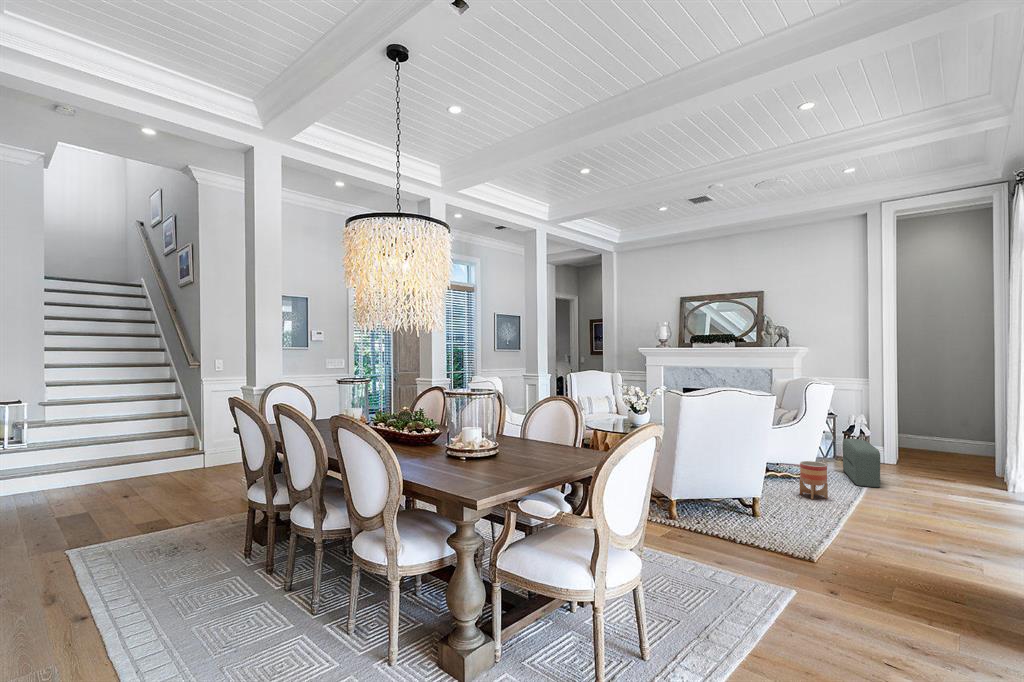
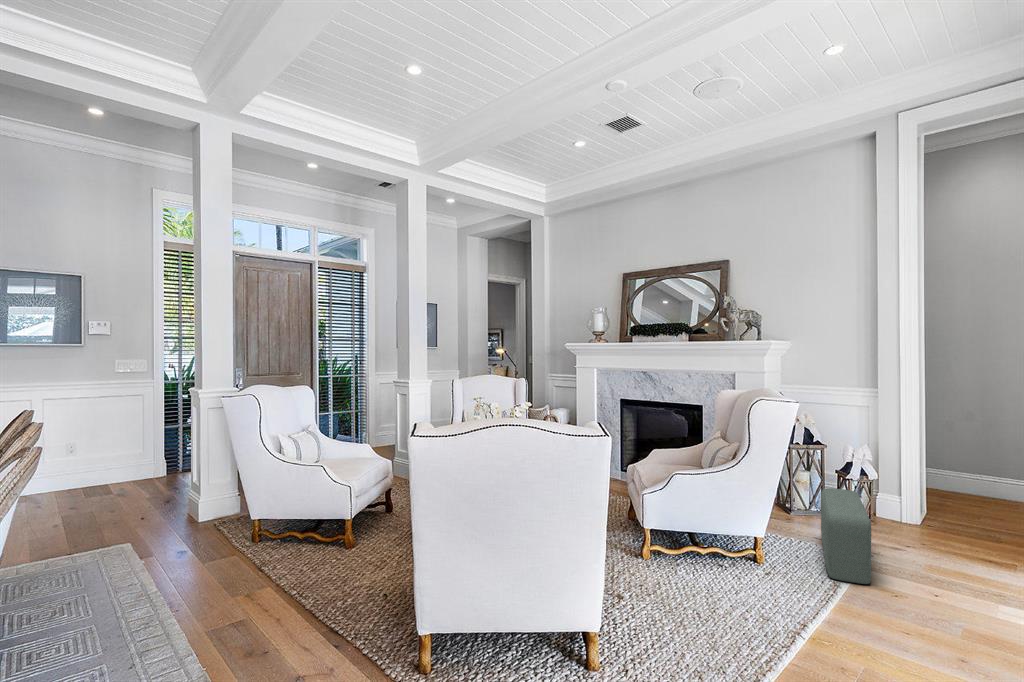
planter: present [800,461,828,499] -> none [713,541,760,616]

